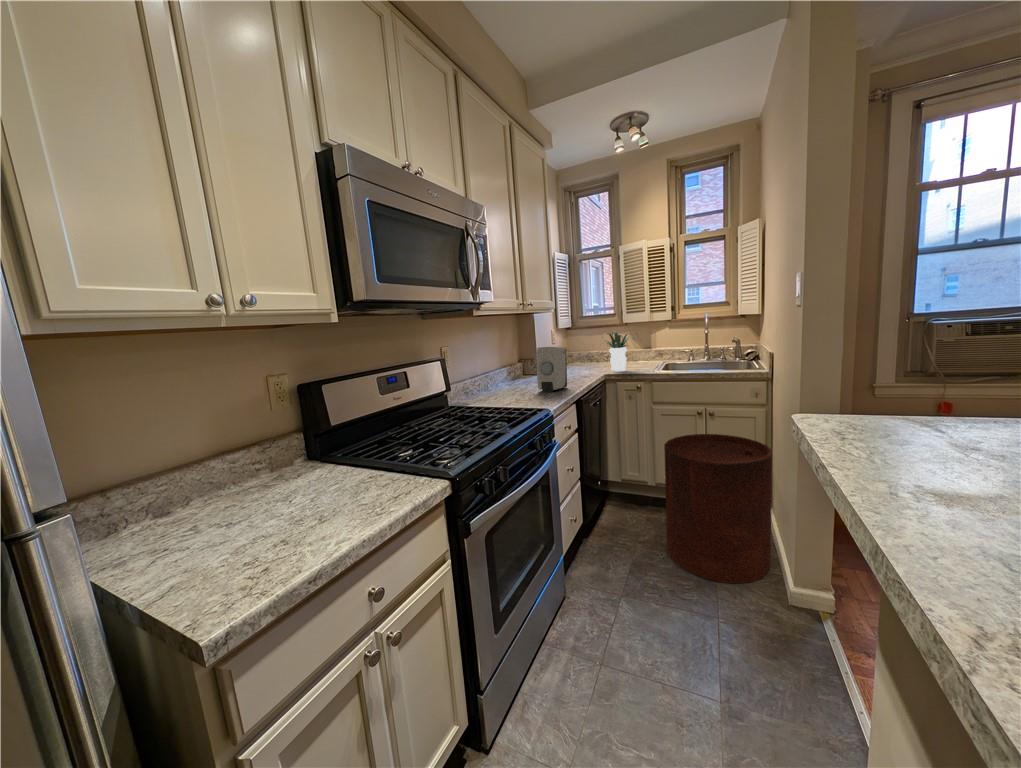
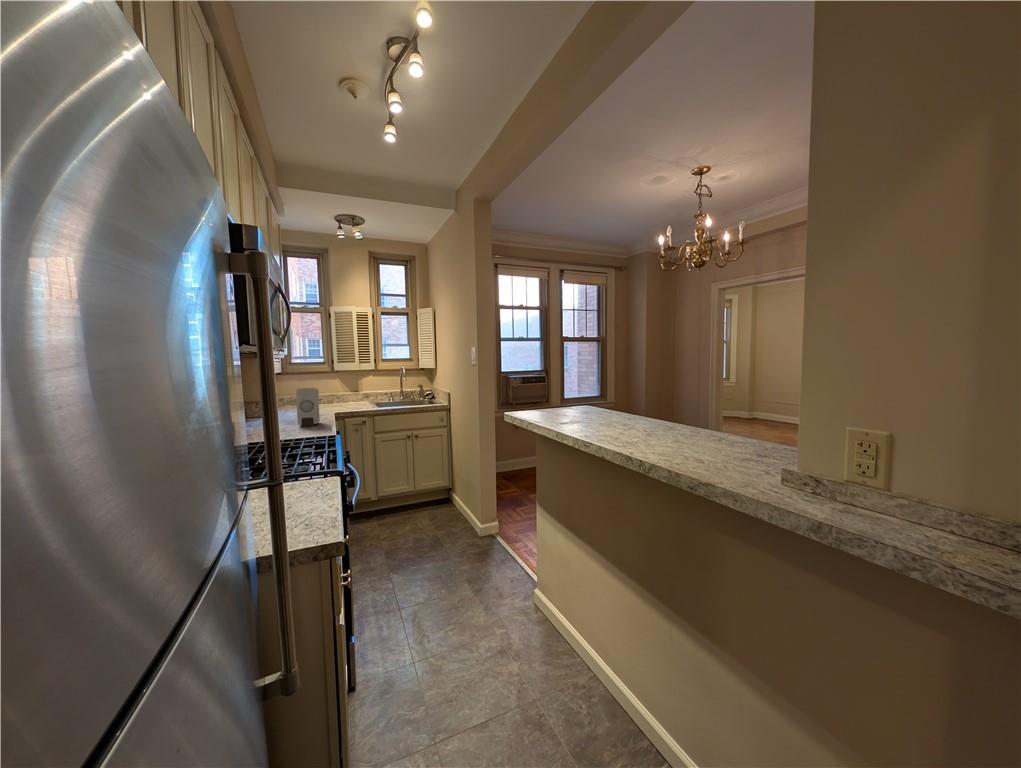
potted plant: present [603,331,635,371] -> none [318,377,361,410]
trash can: present [664,434,772,583] -> none [398,447,464,542]

